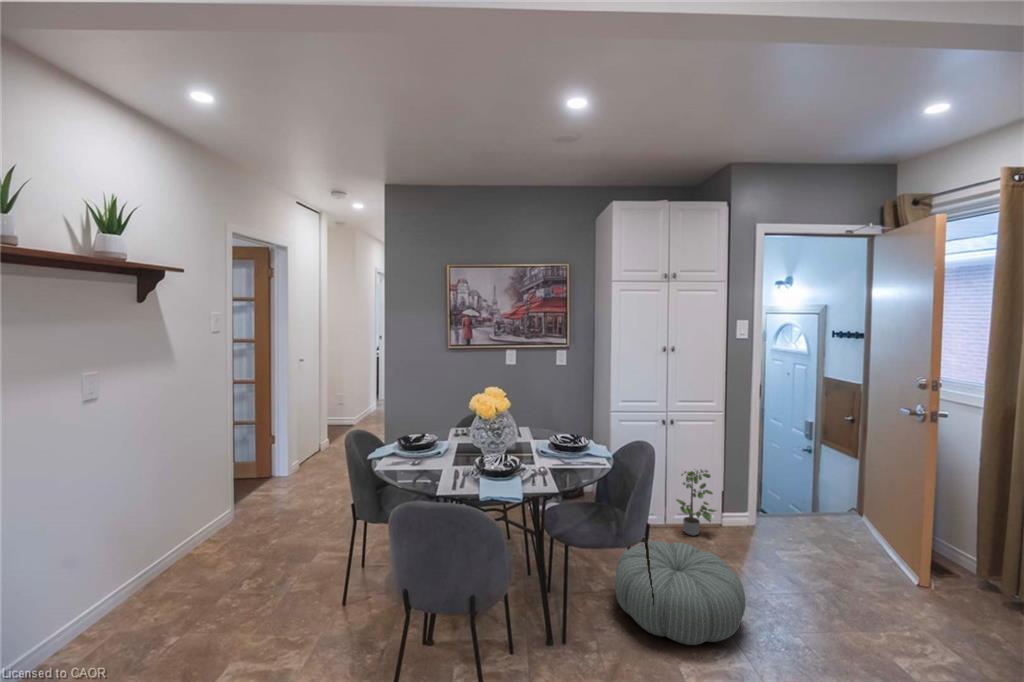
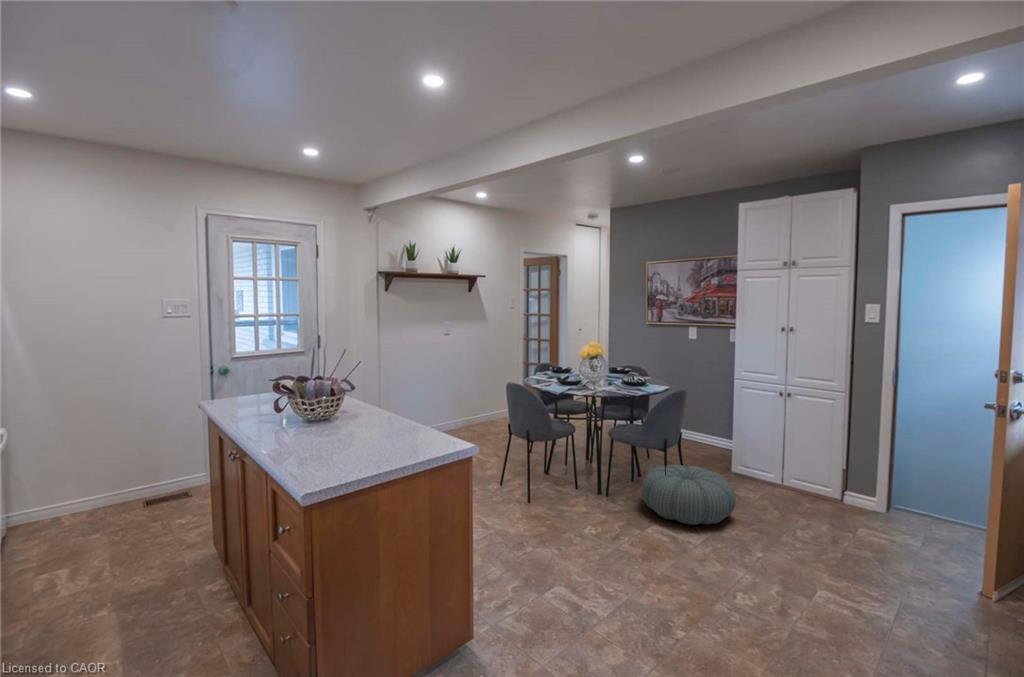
potted plant: present [676,470,715,535] -> none [779,437,821,498]

